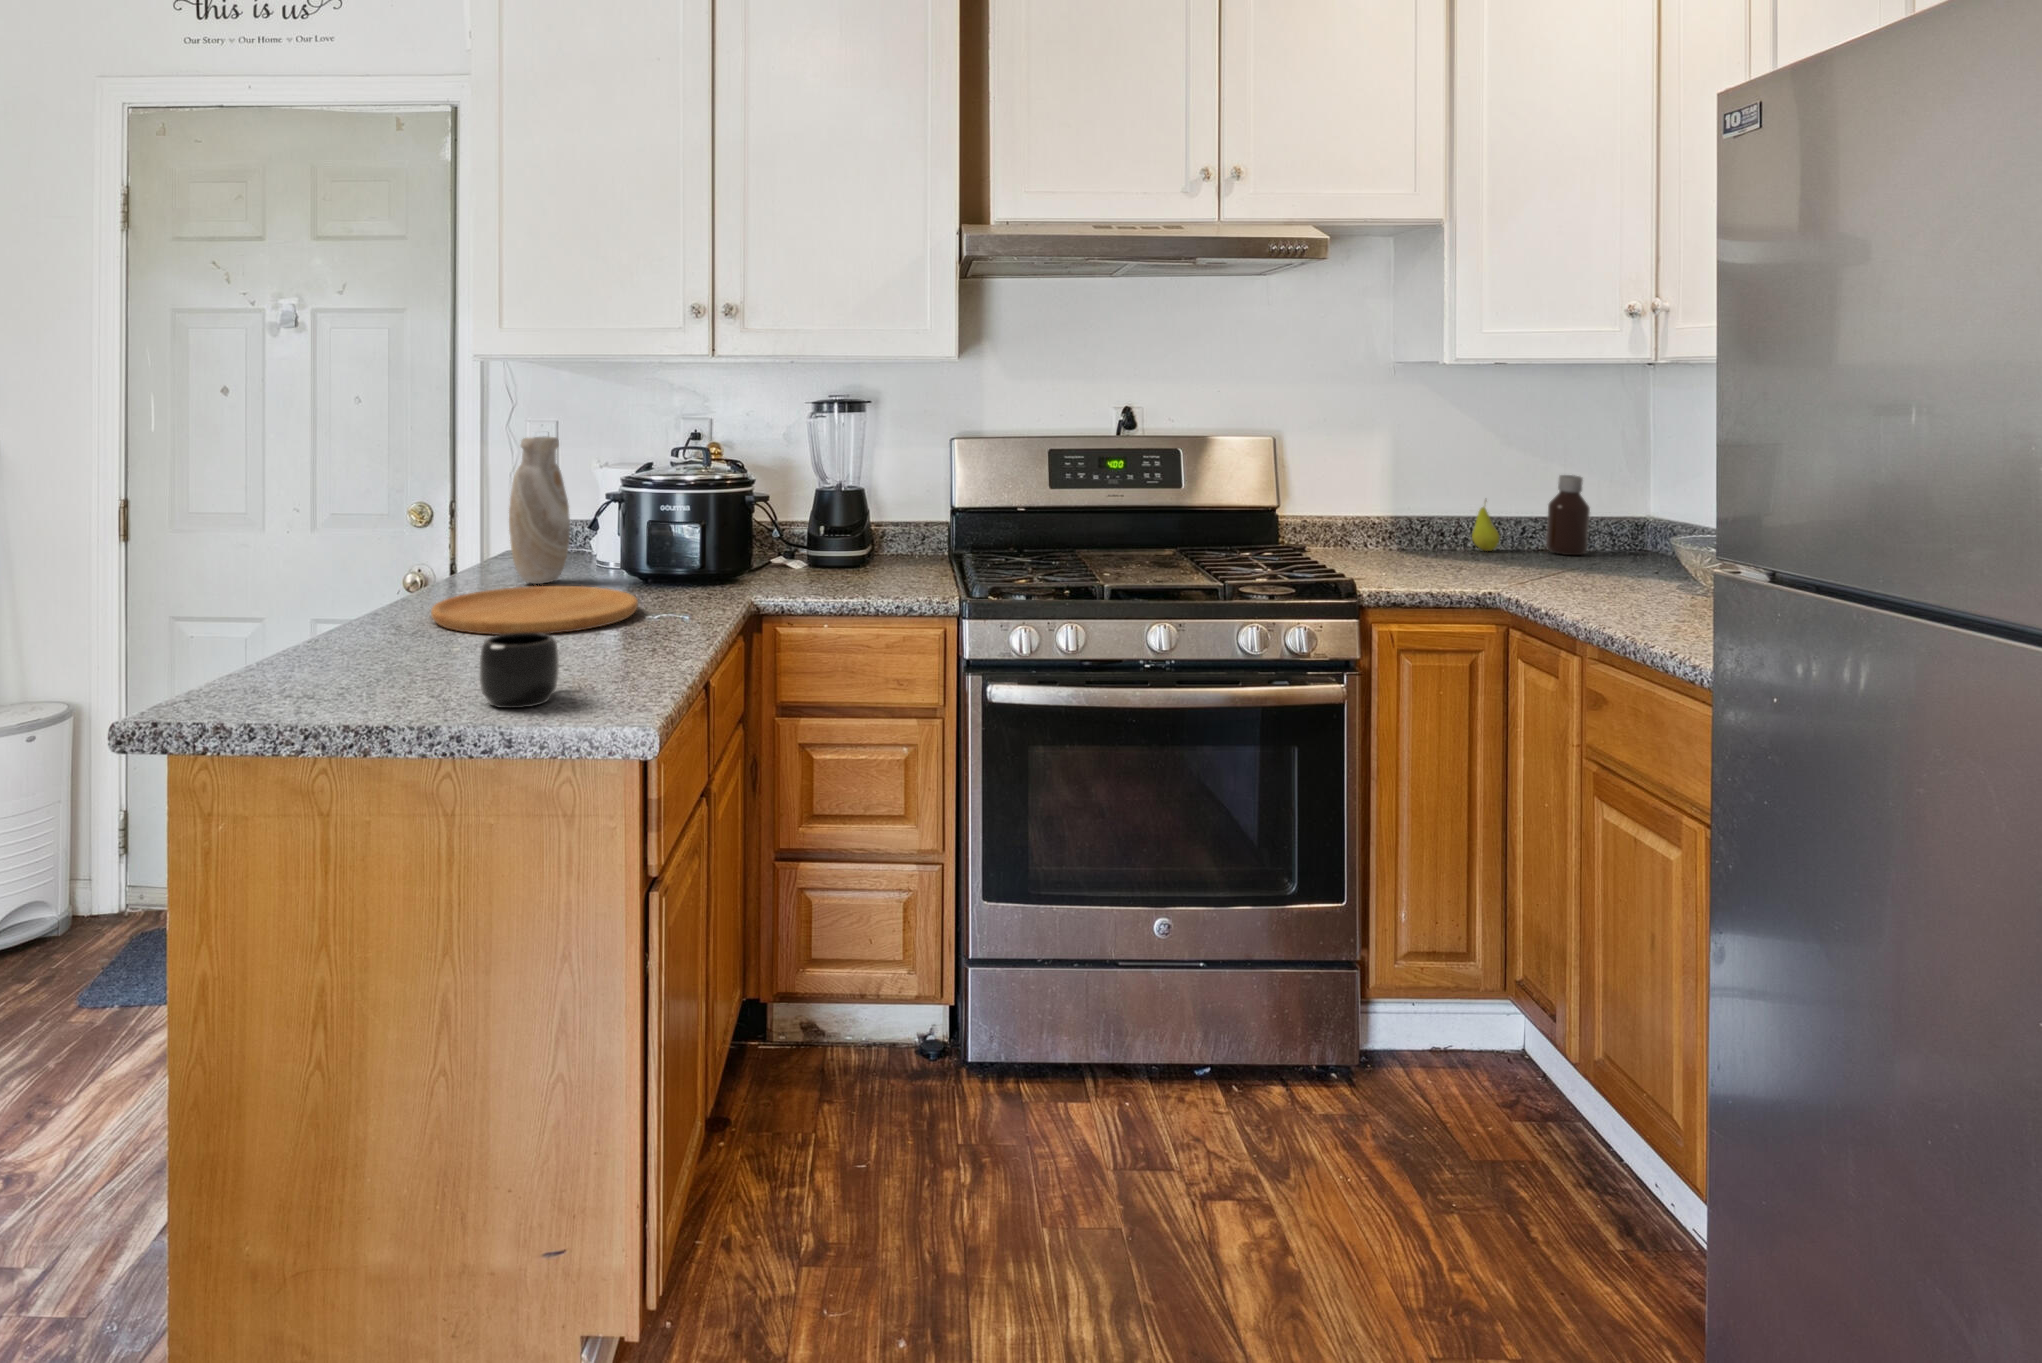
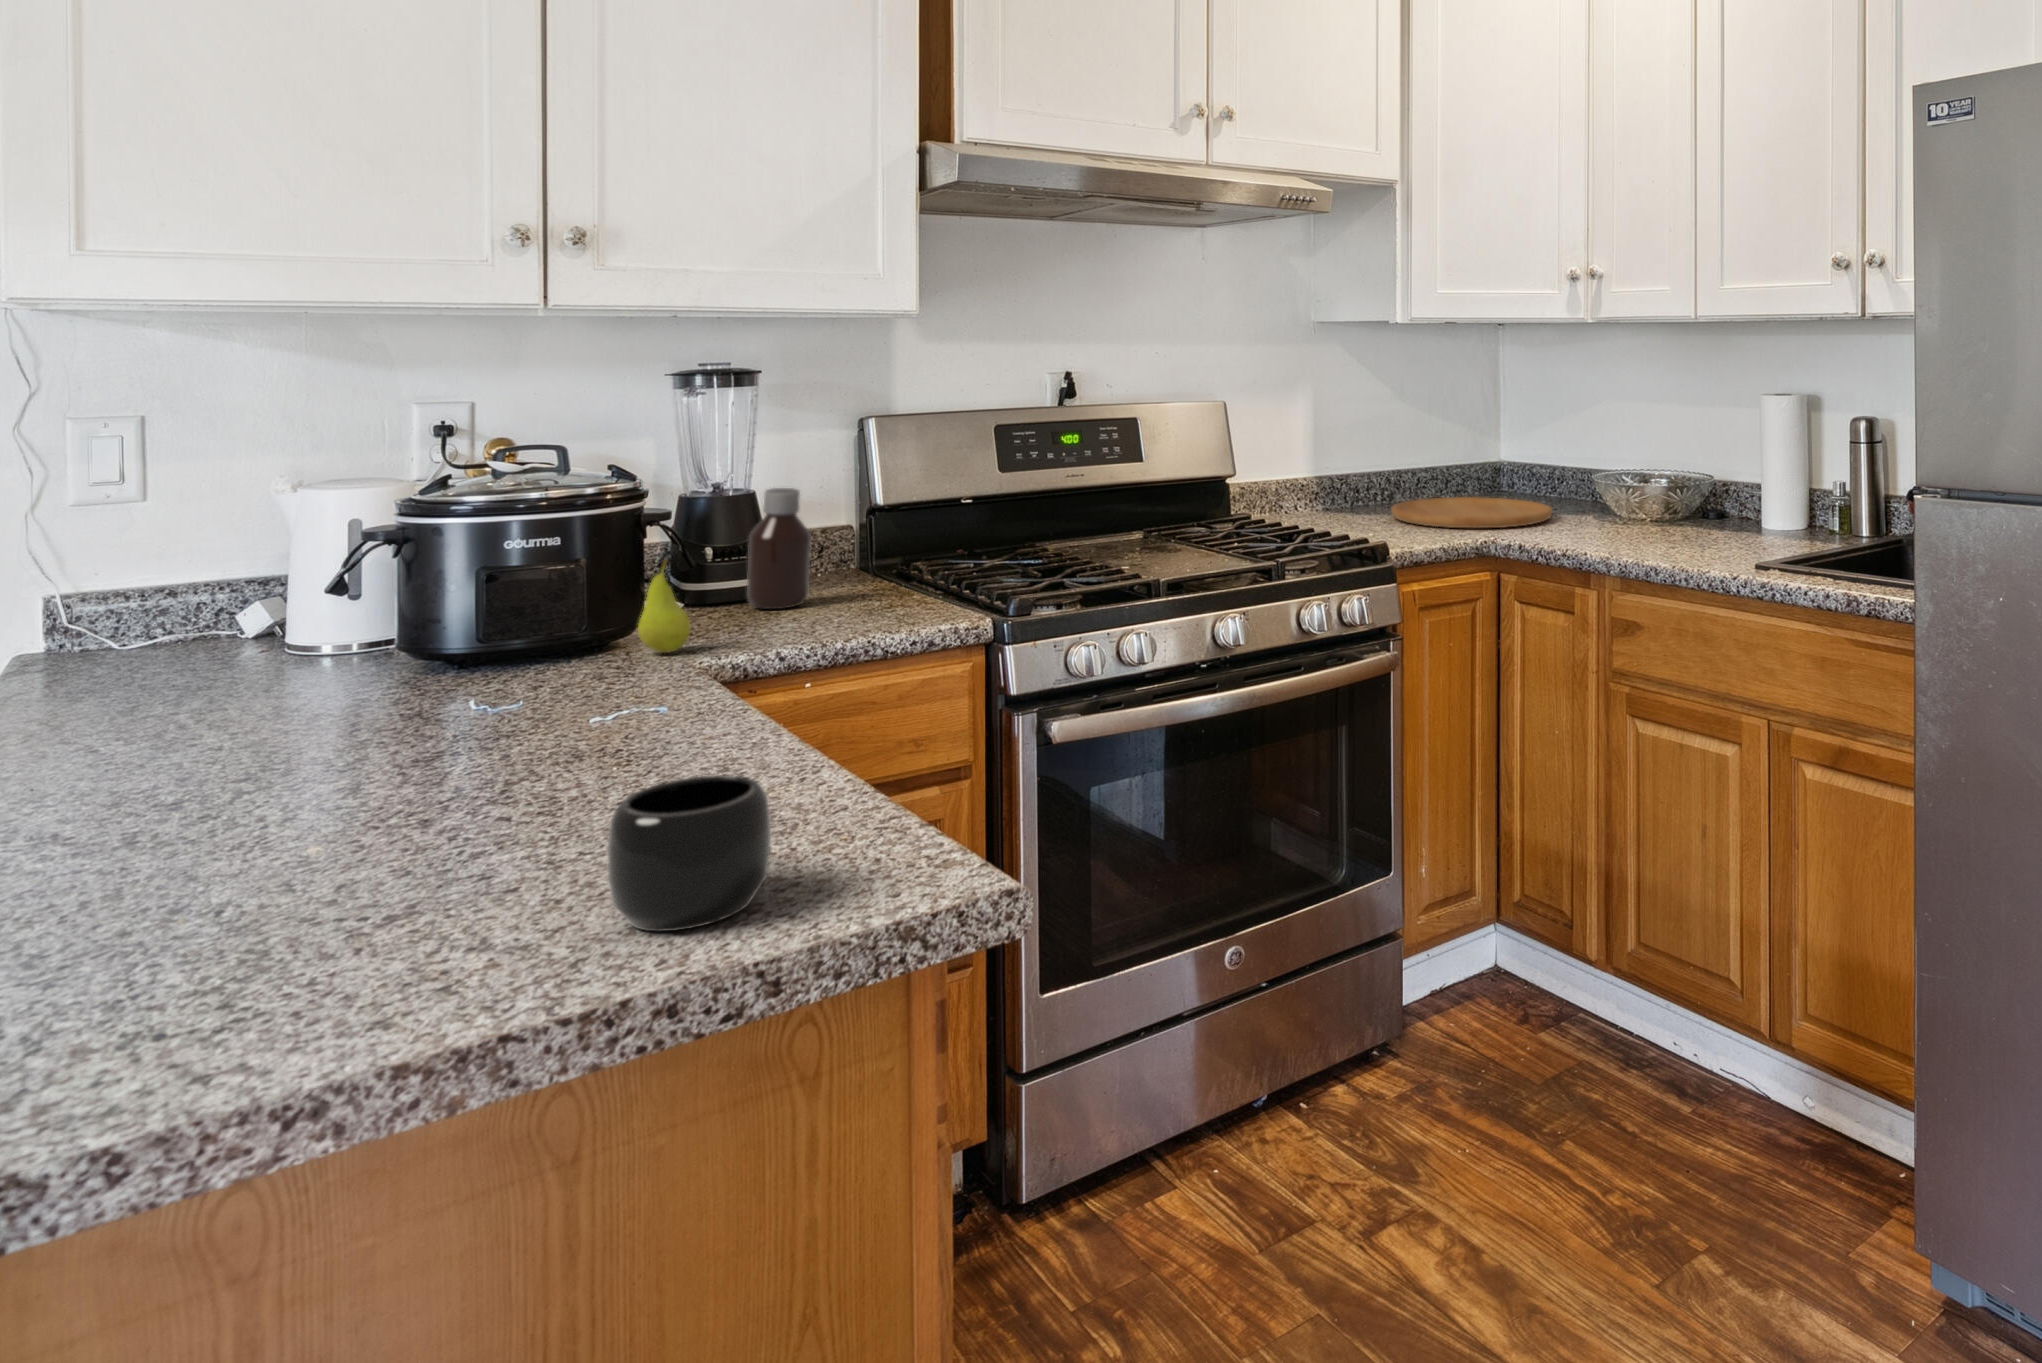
vase: present [509,436,570,584] -> none [109,431,263,708]
bottle: present [1546,475,1590,555] -> present [747,488,811,609]
fruit: present [1472,507,1499,551] -> present [638,558,690,653]
cutting board: present [431,586,638,635] -> present [1391,497,1552,528]

